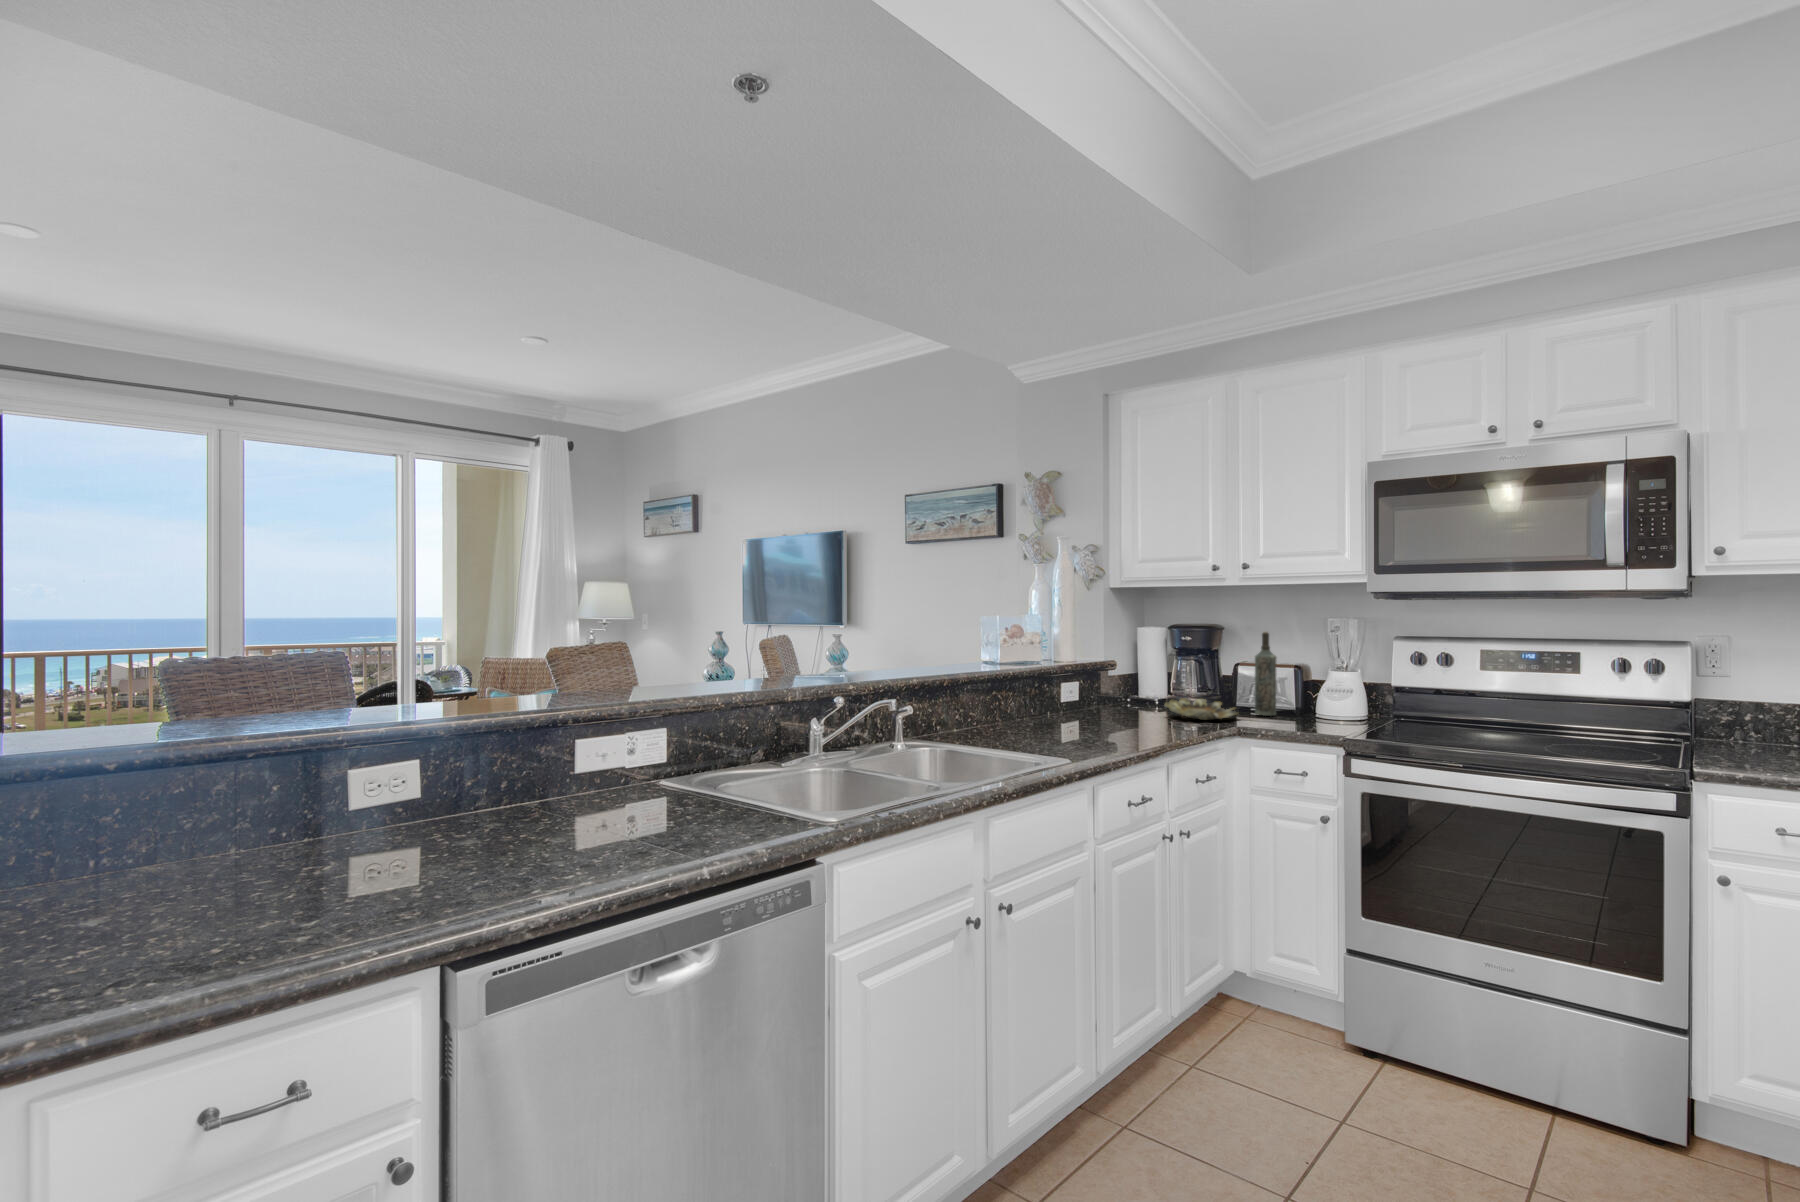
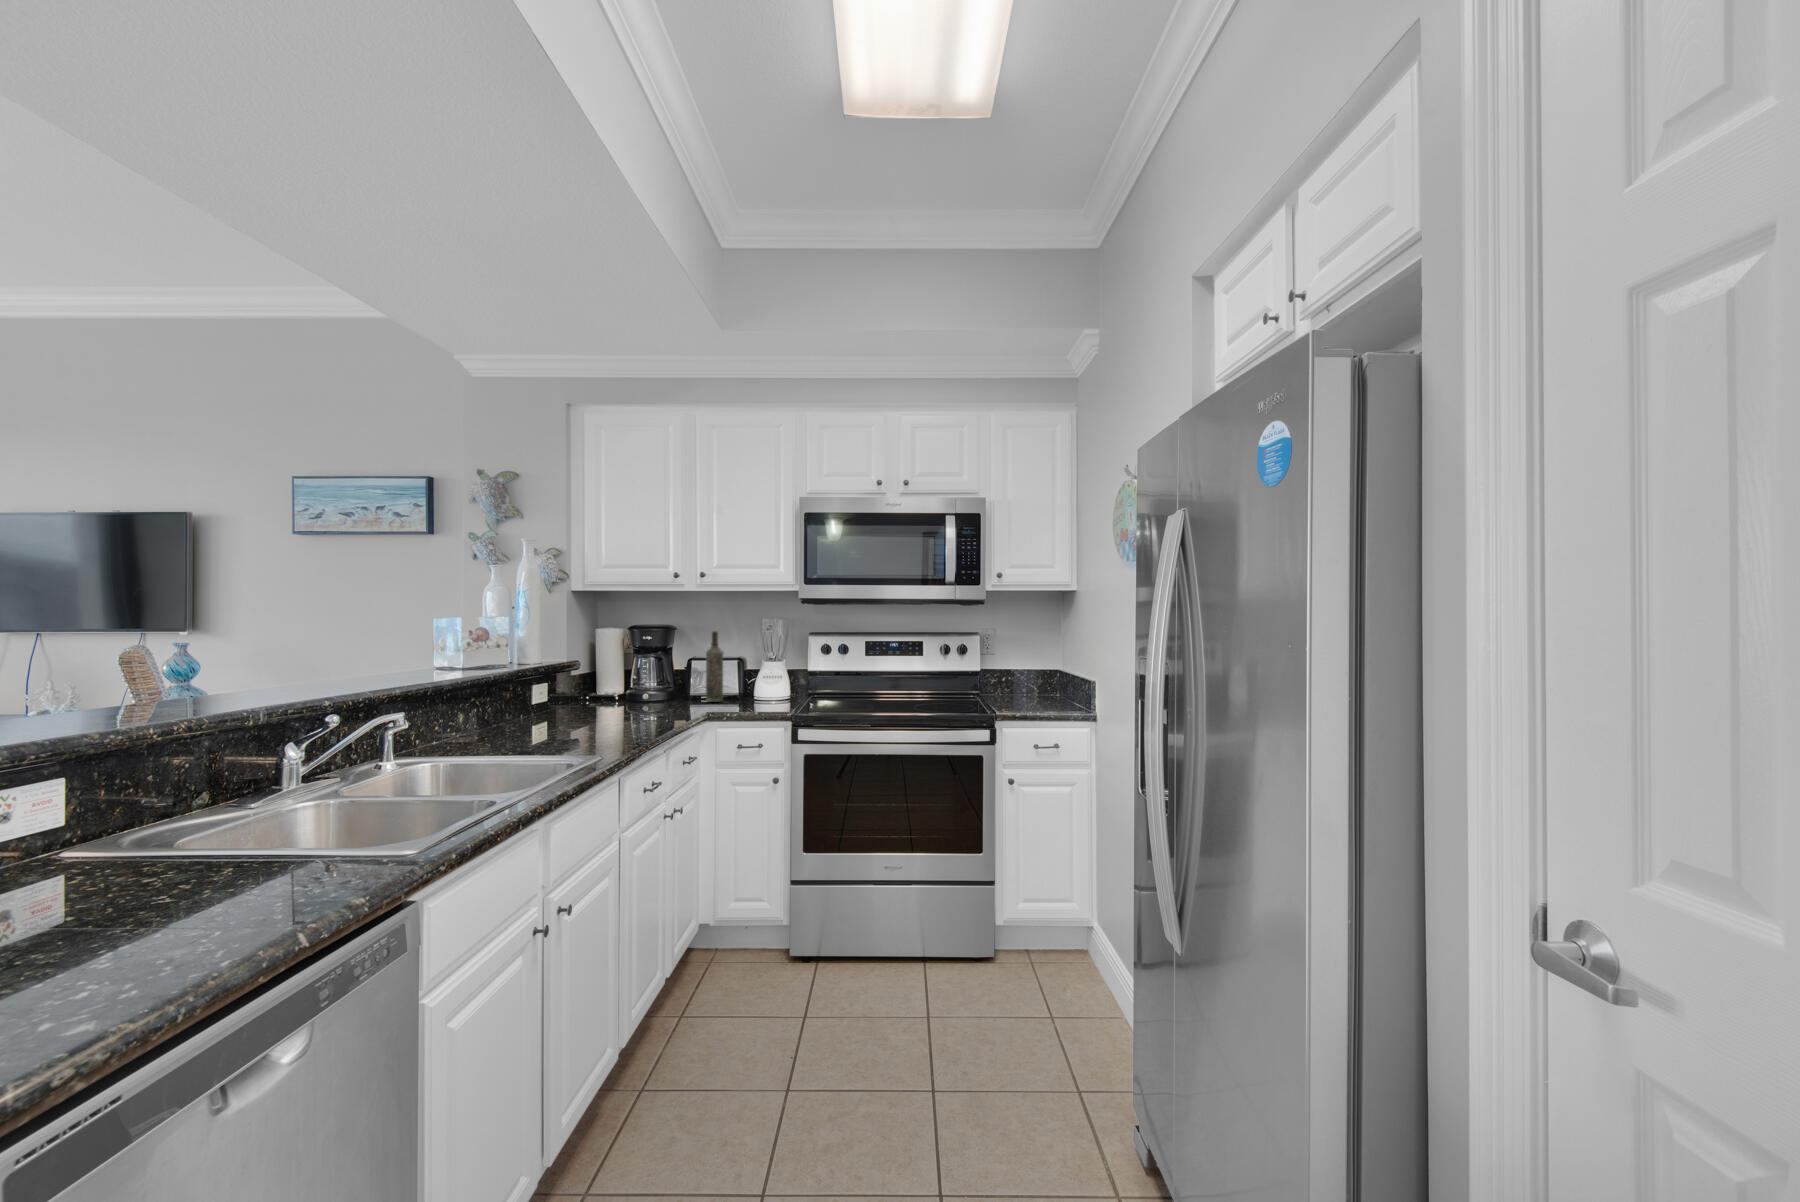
bowl: present [1164,698,1238,720] -> none [634,691,699,709]

